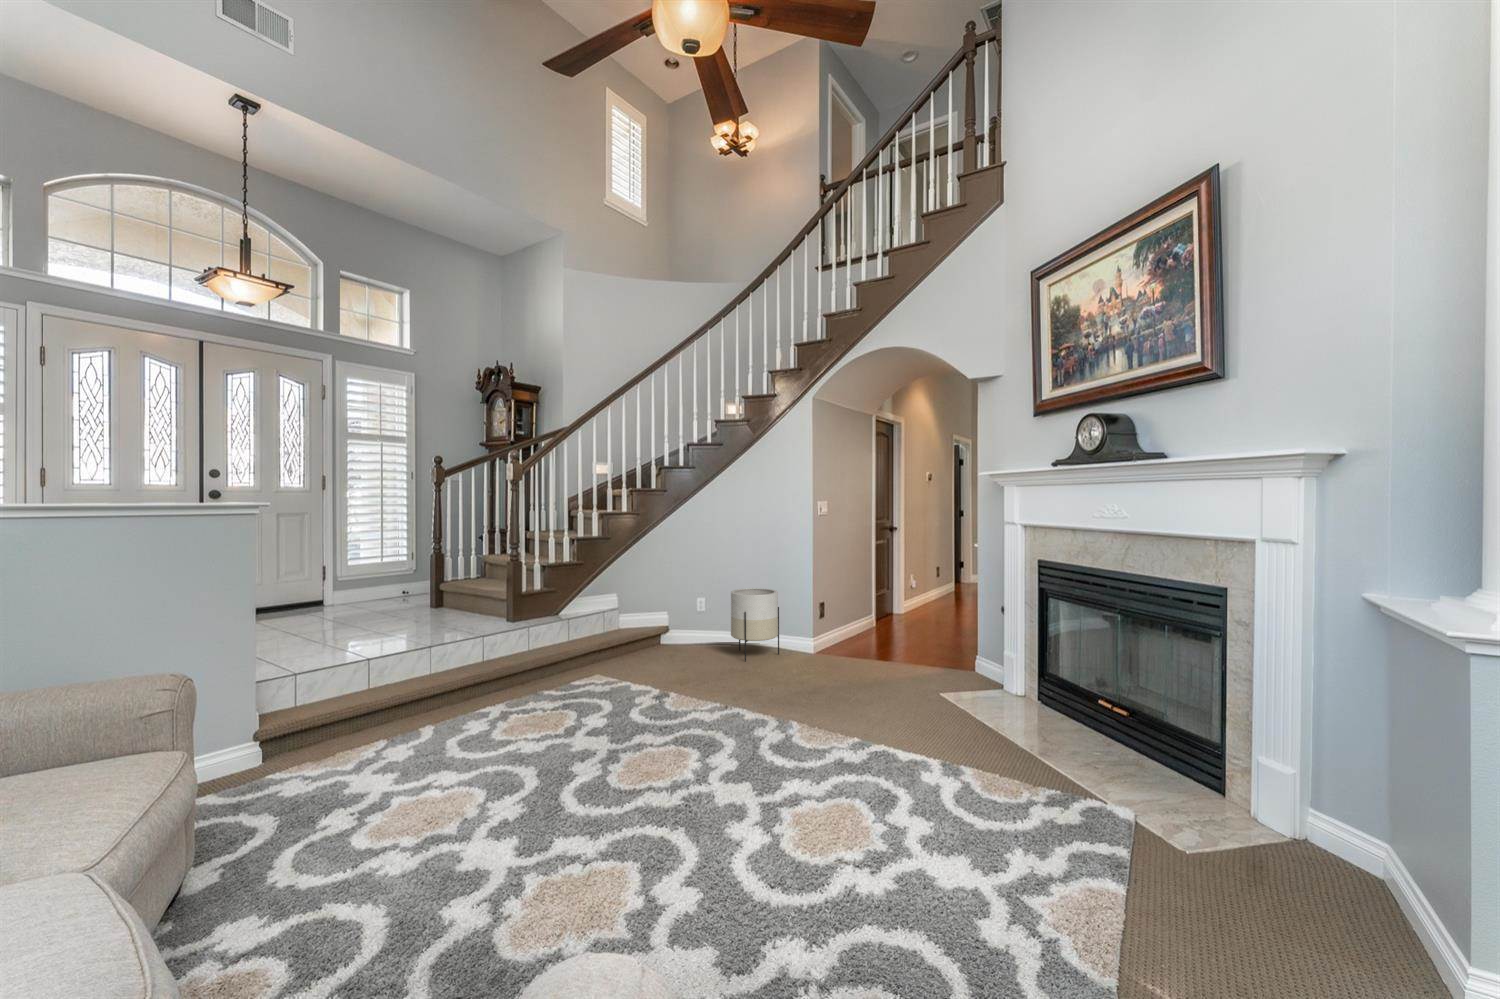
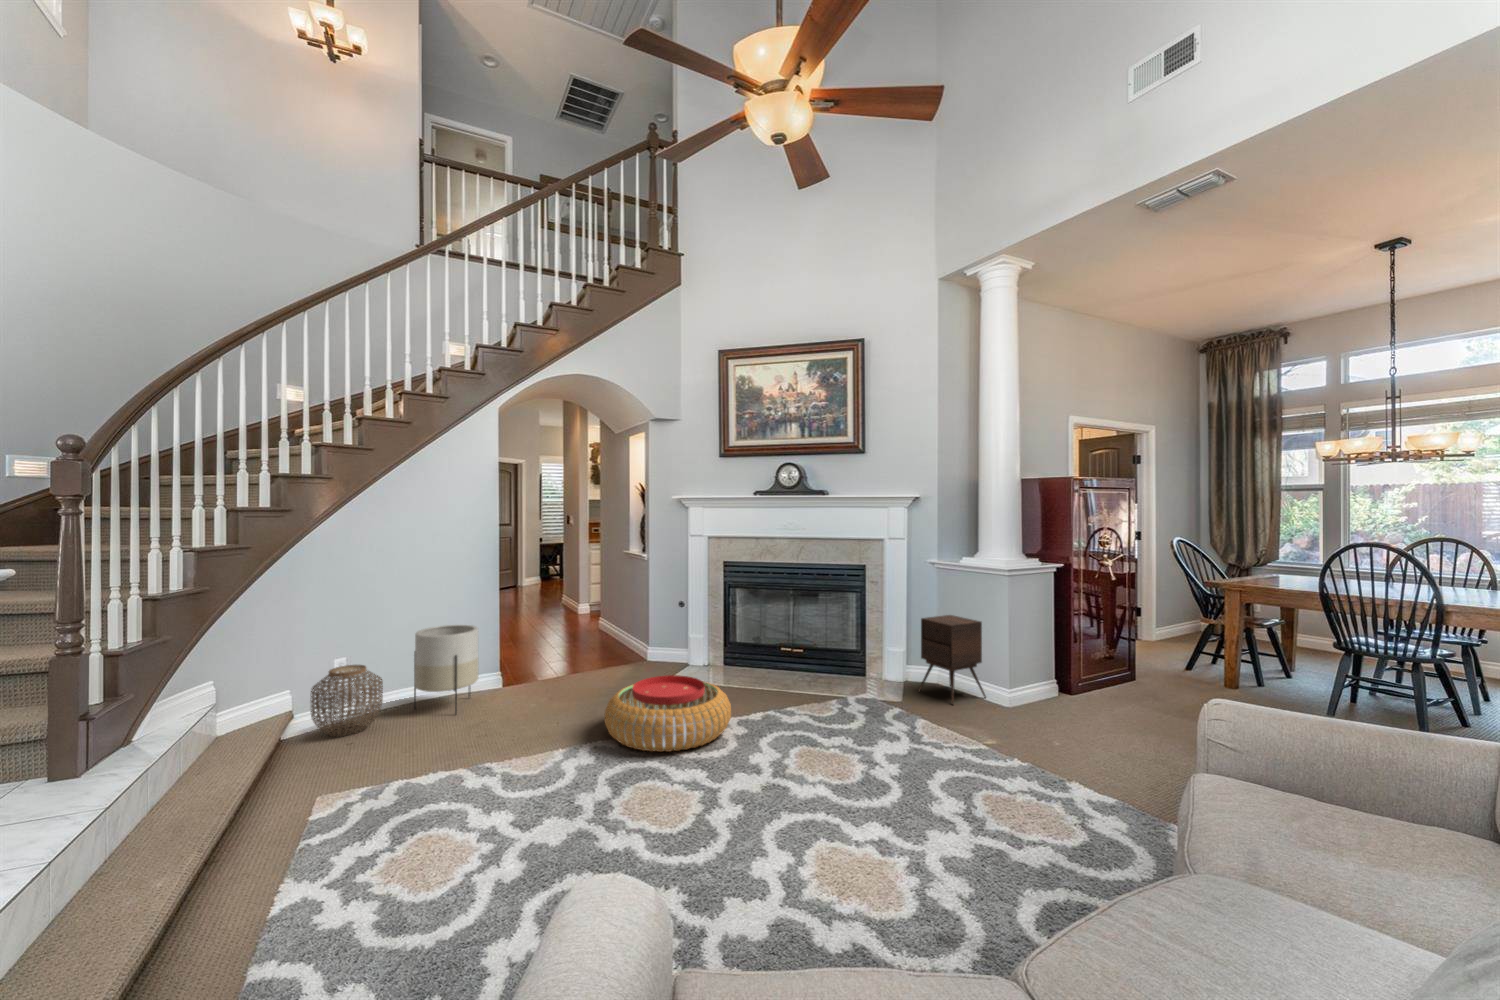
woven basket: none [666,604,709,654] -> present [311,665,383,737]
pouf: none [742,667,879,750] -> present [605,675,731,752]
side table: none [1244,702,1405,942] -> present [918,615,986,704]

